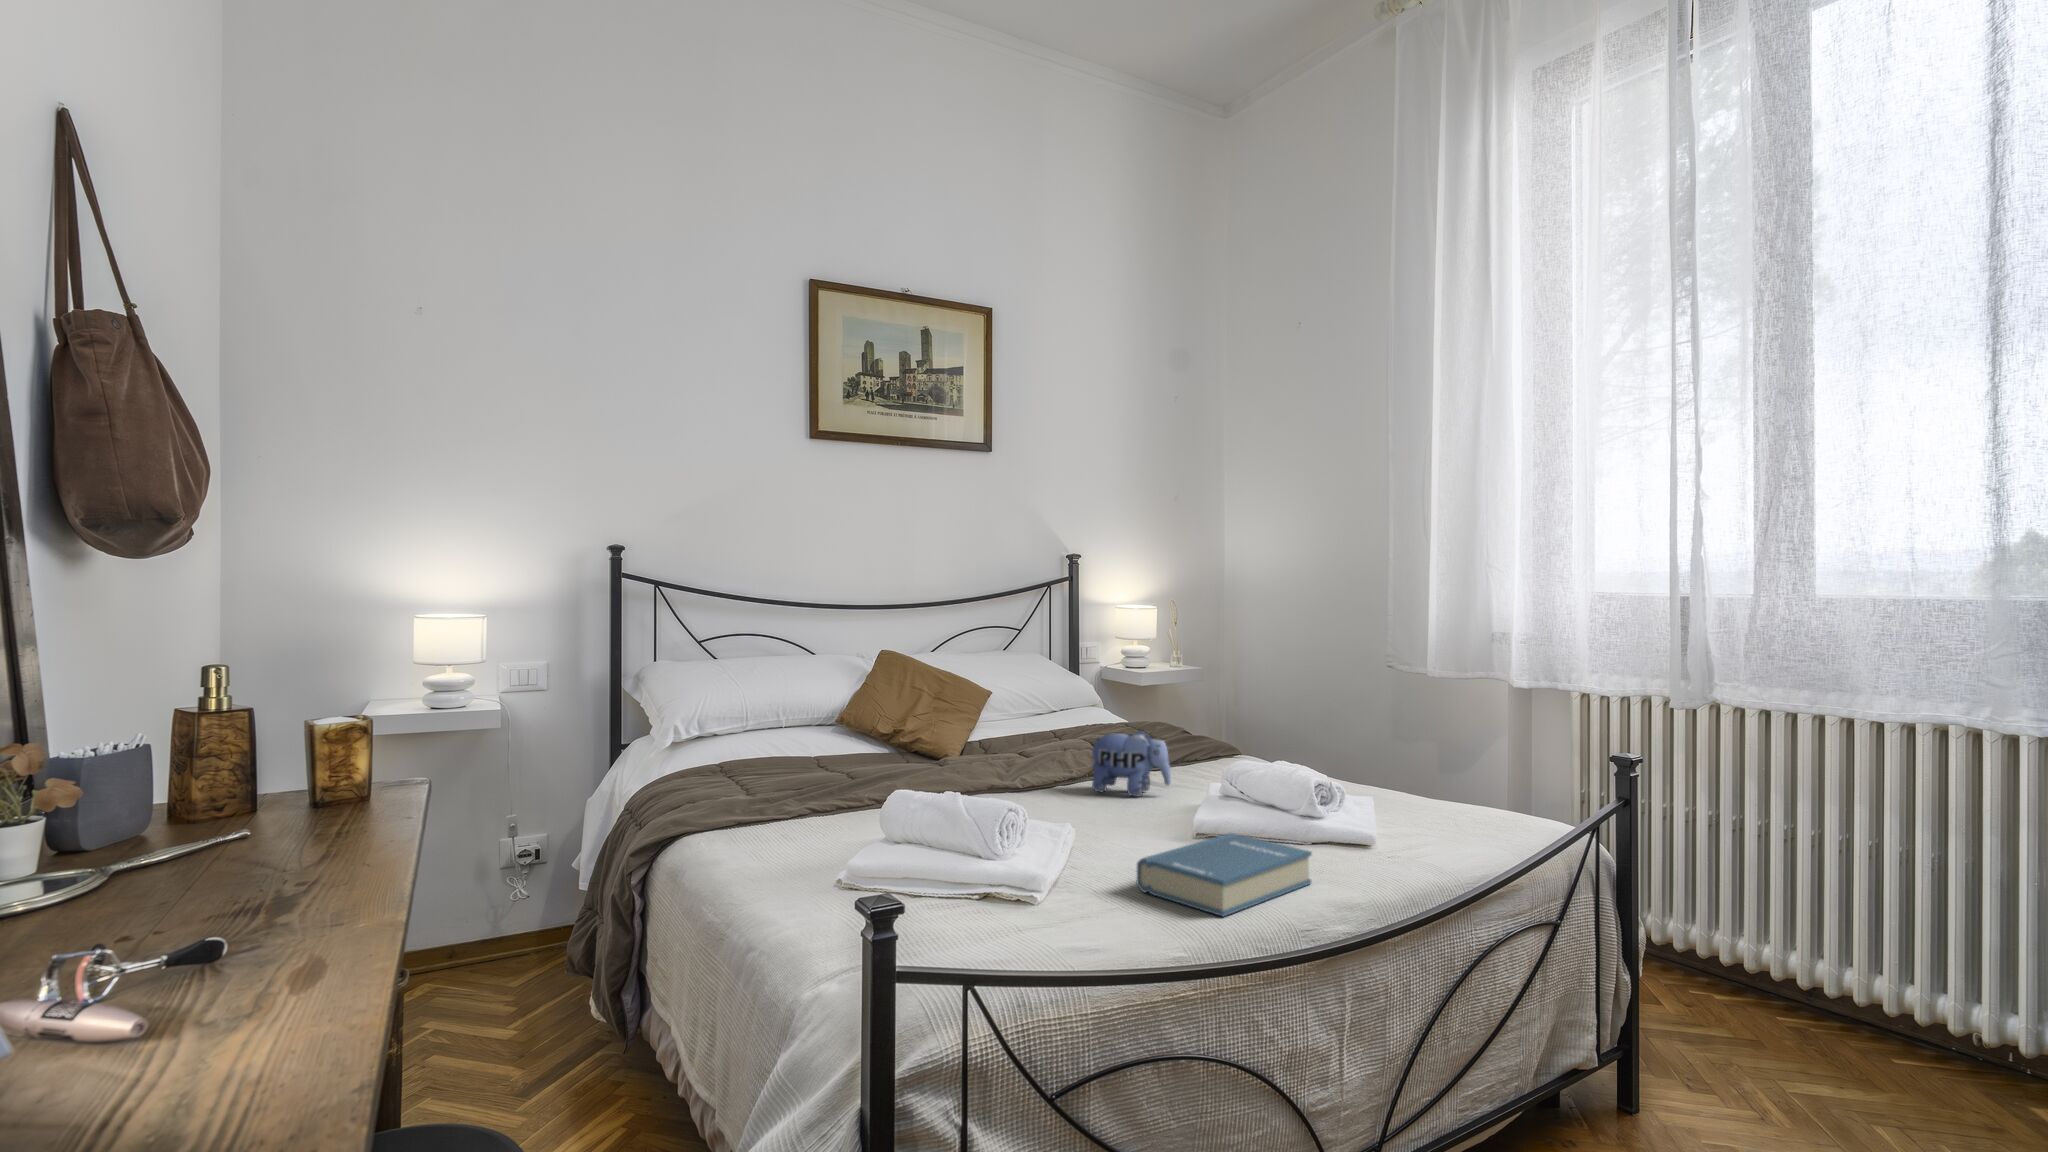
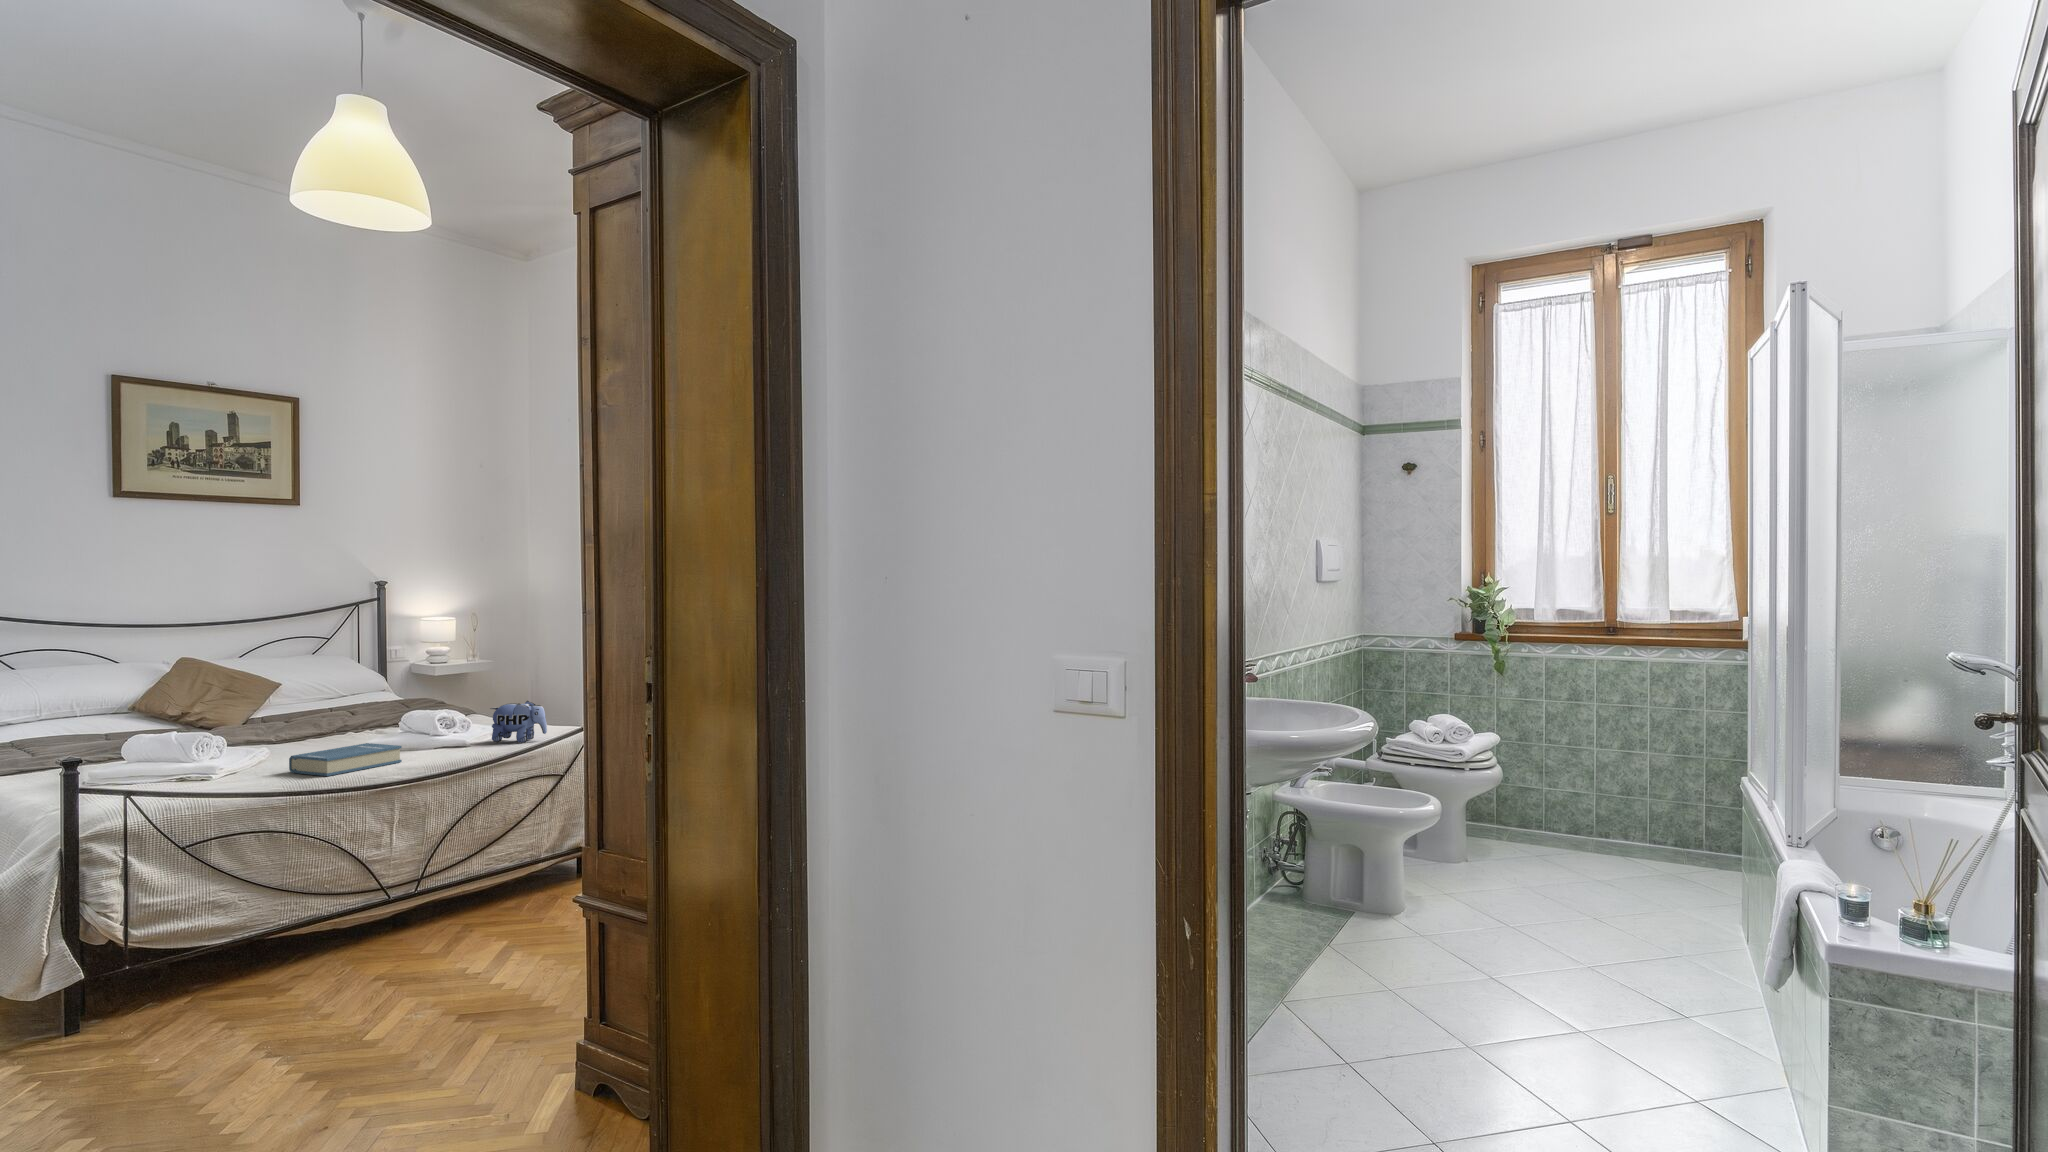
plush toy: present [1089,730,1171,797] -> present [490,701,547,742]

